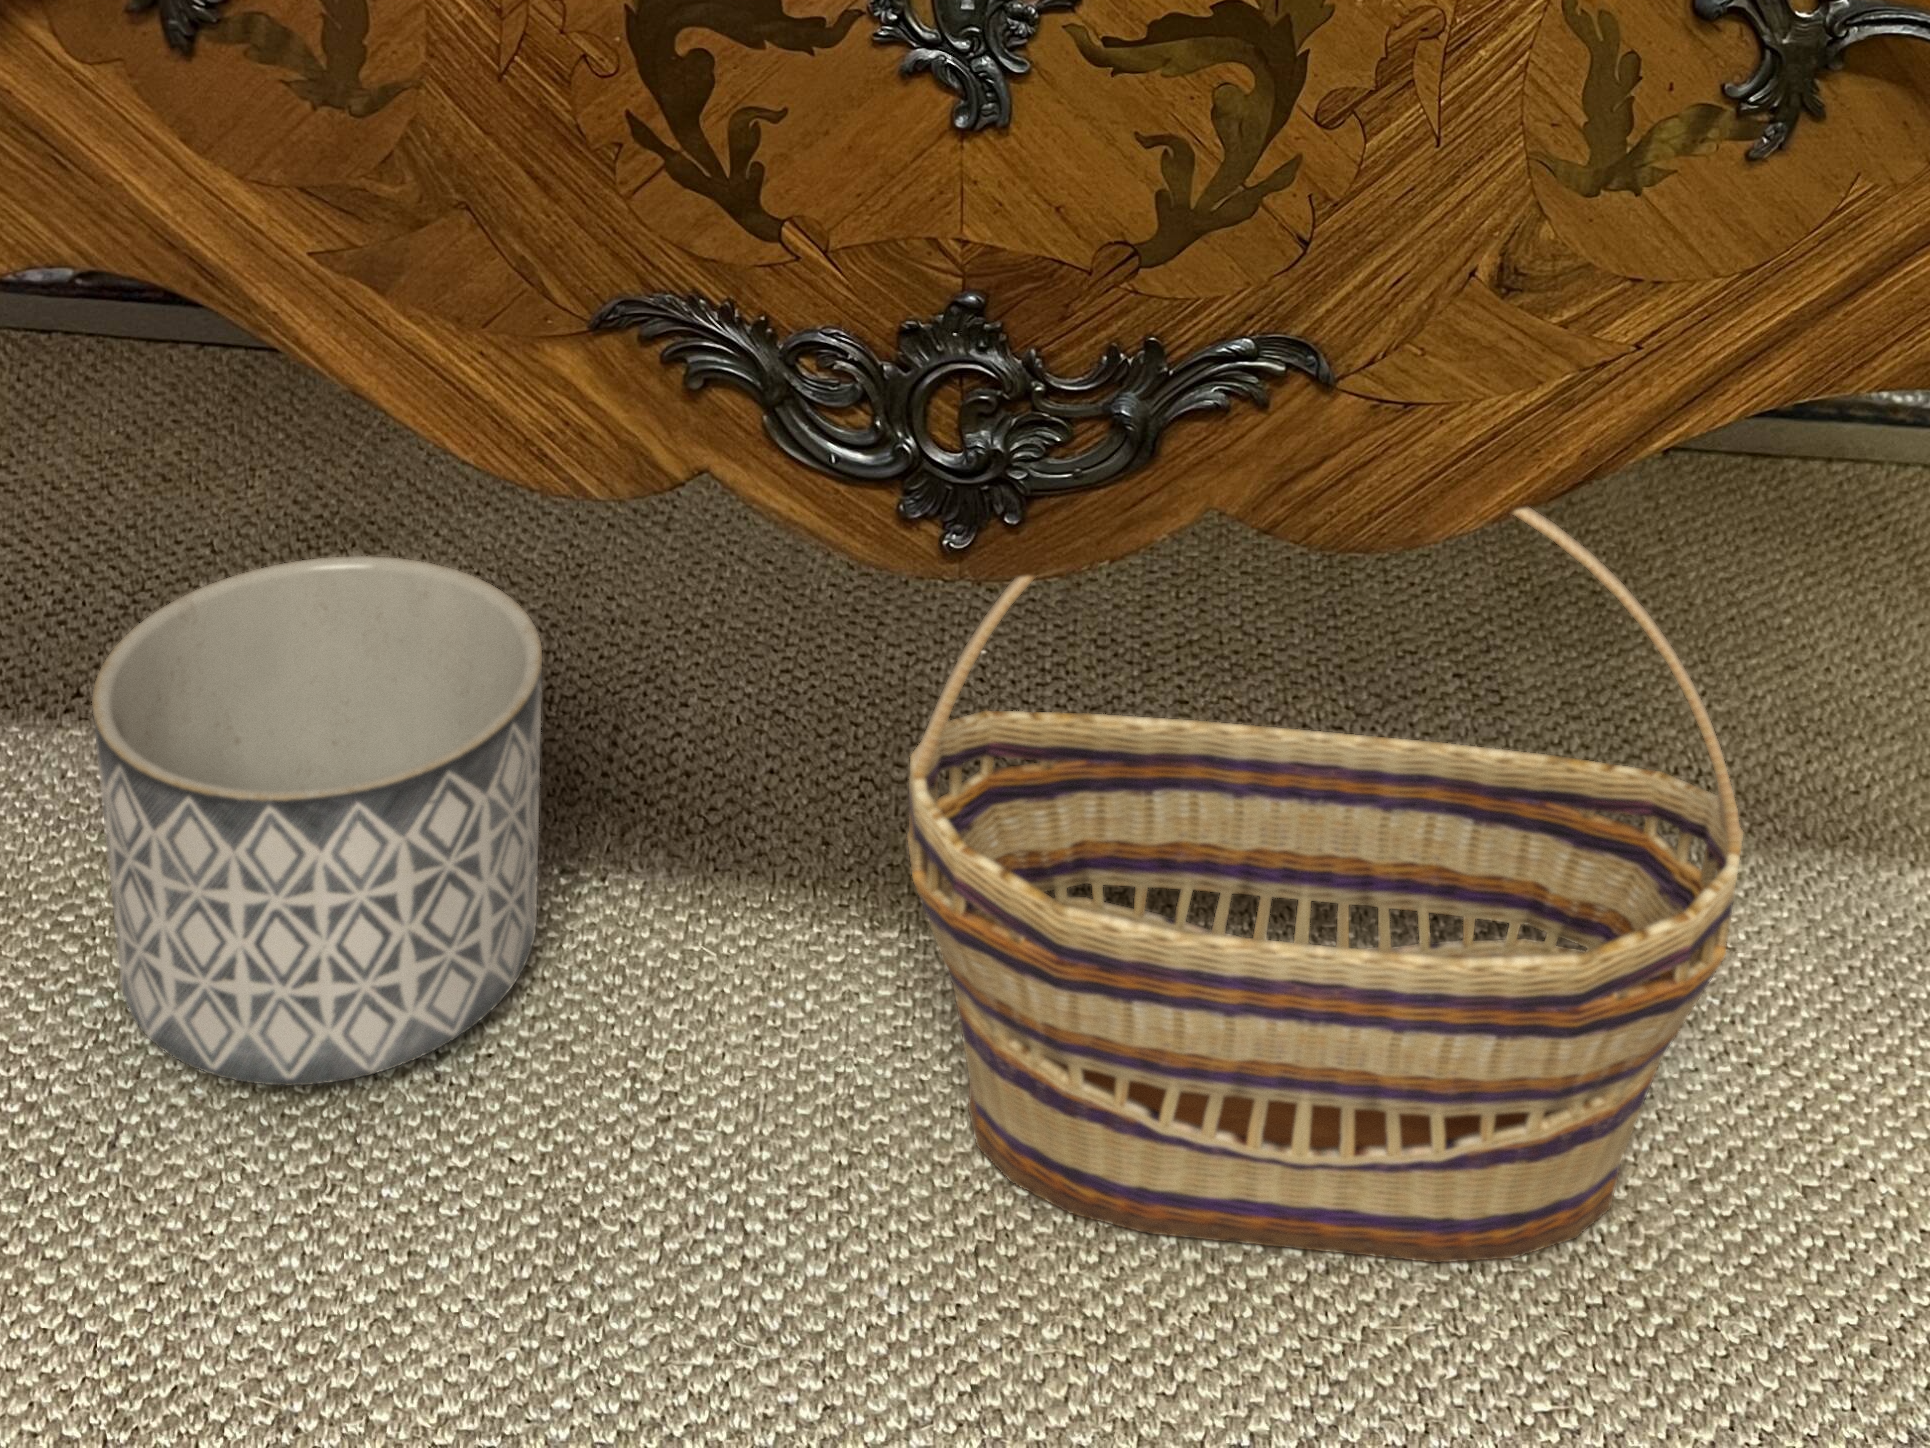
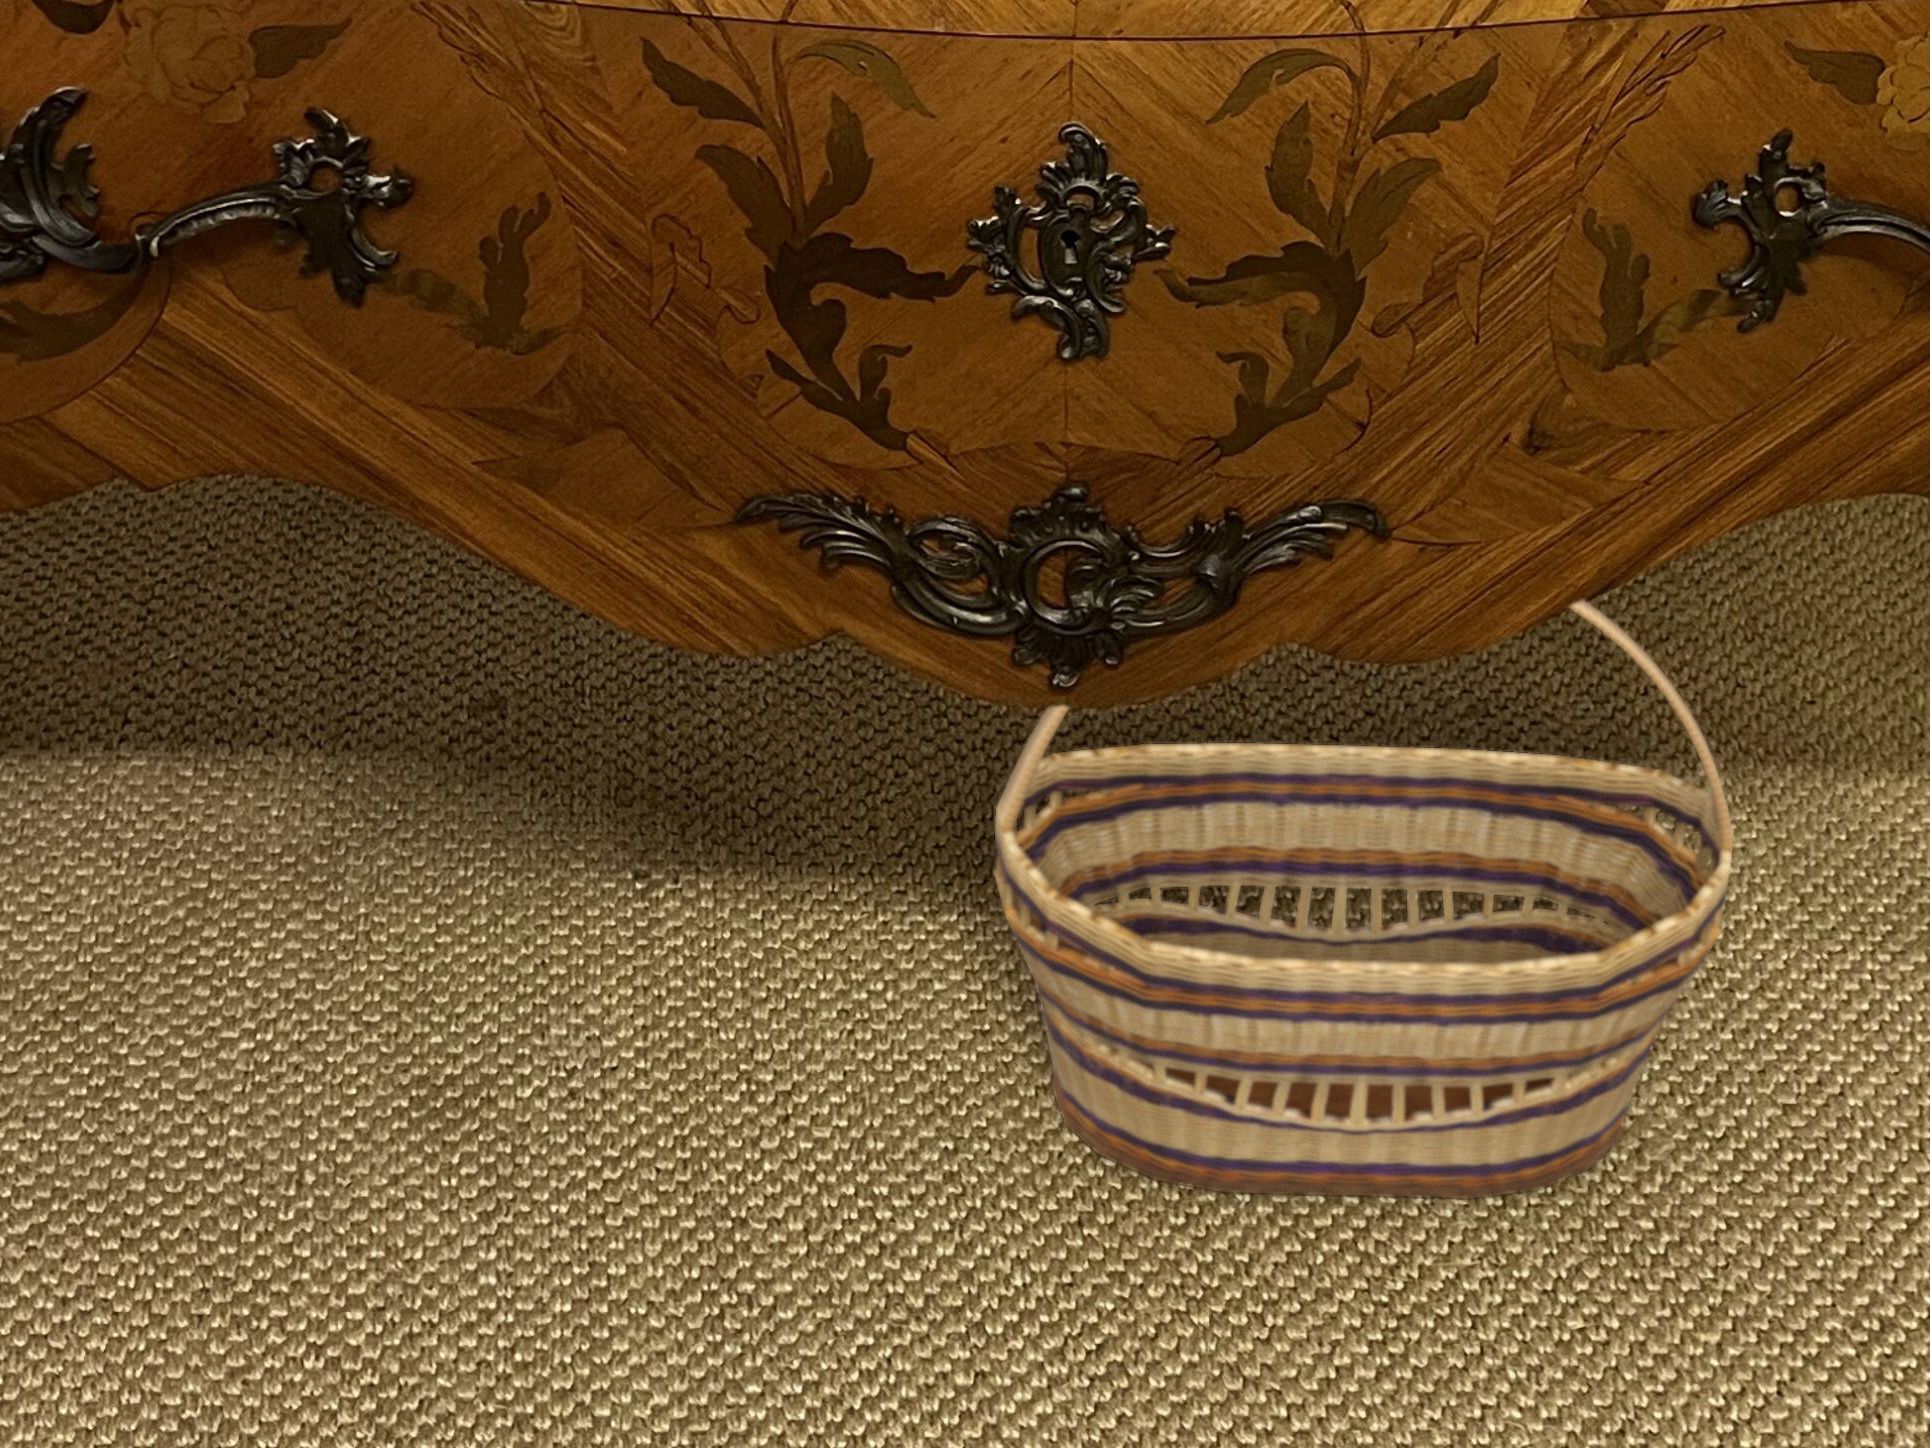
planter: present [92,556,542,1085] -> none [235,628,640,1122]

